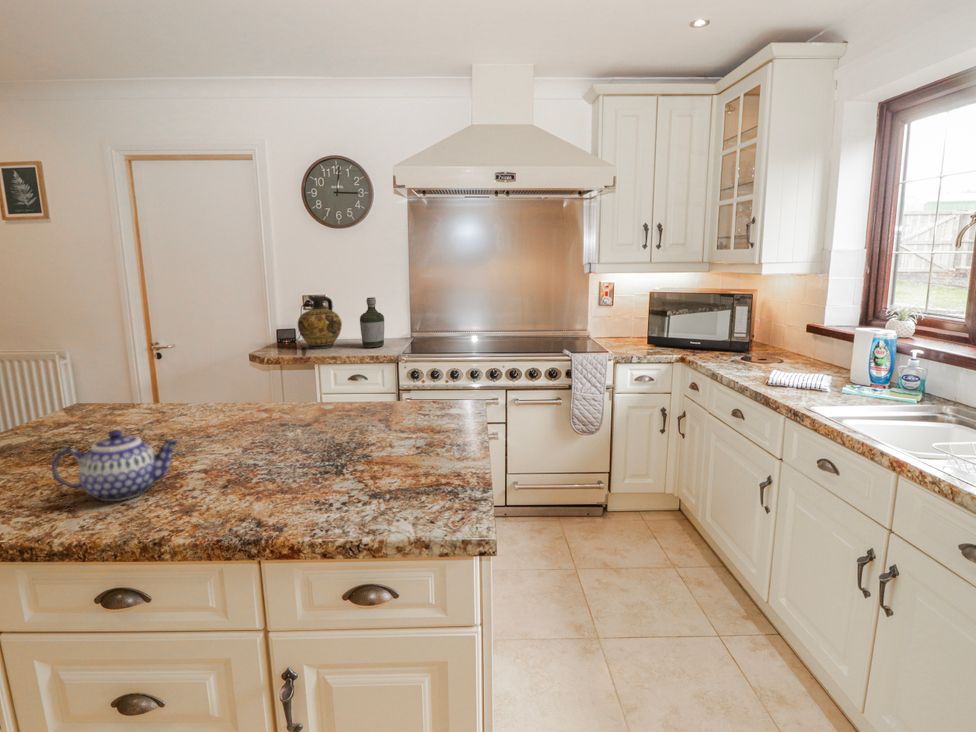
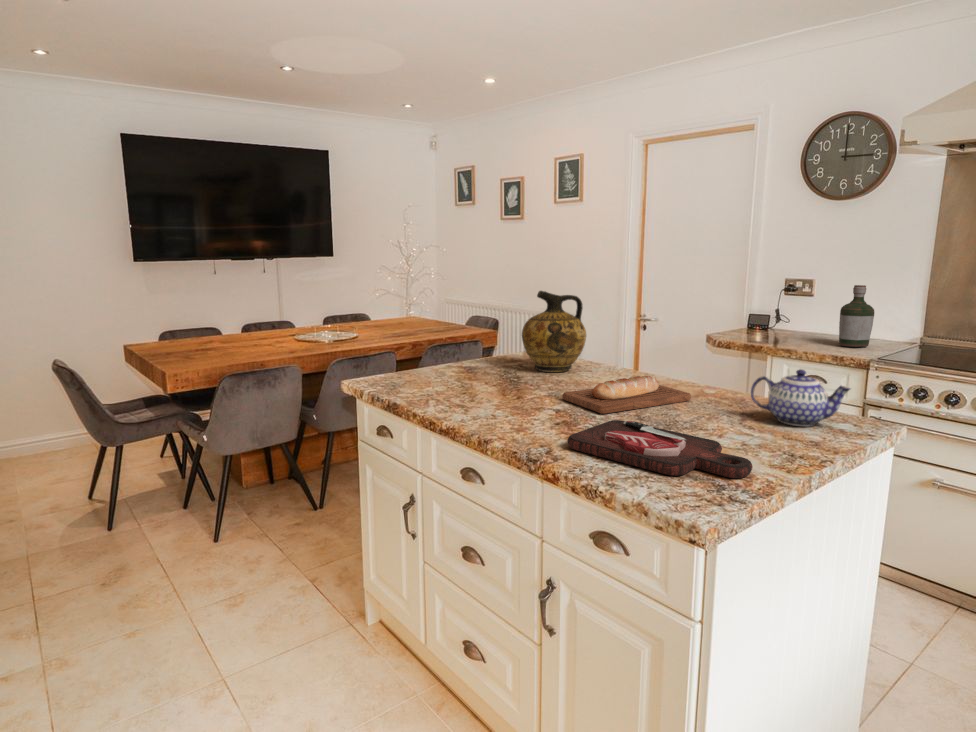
ceramic jug: present [298,296,342,349] -> present [522,291,586,372]
bread loaf: none [190,406,321,459] -> present [562,376,691,414]
teapot: present [52,430,178,501] -> present [751,369,850,426]
cutting board: none [269,454,458,509] -> present [567,420,753,478]

